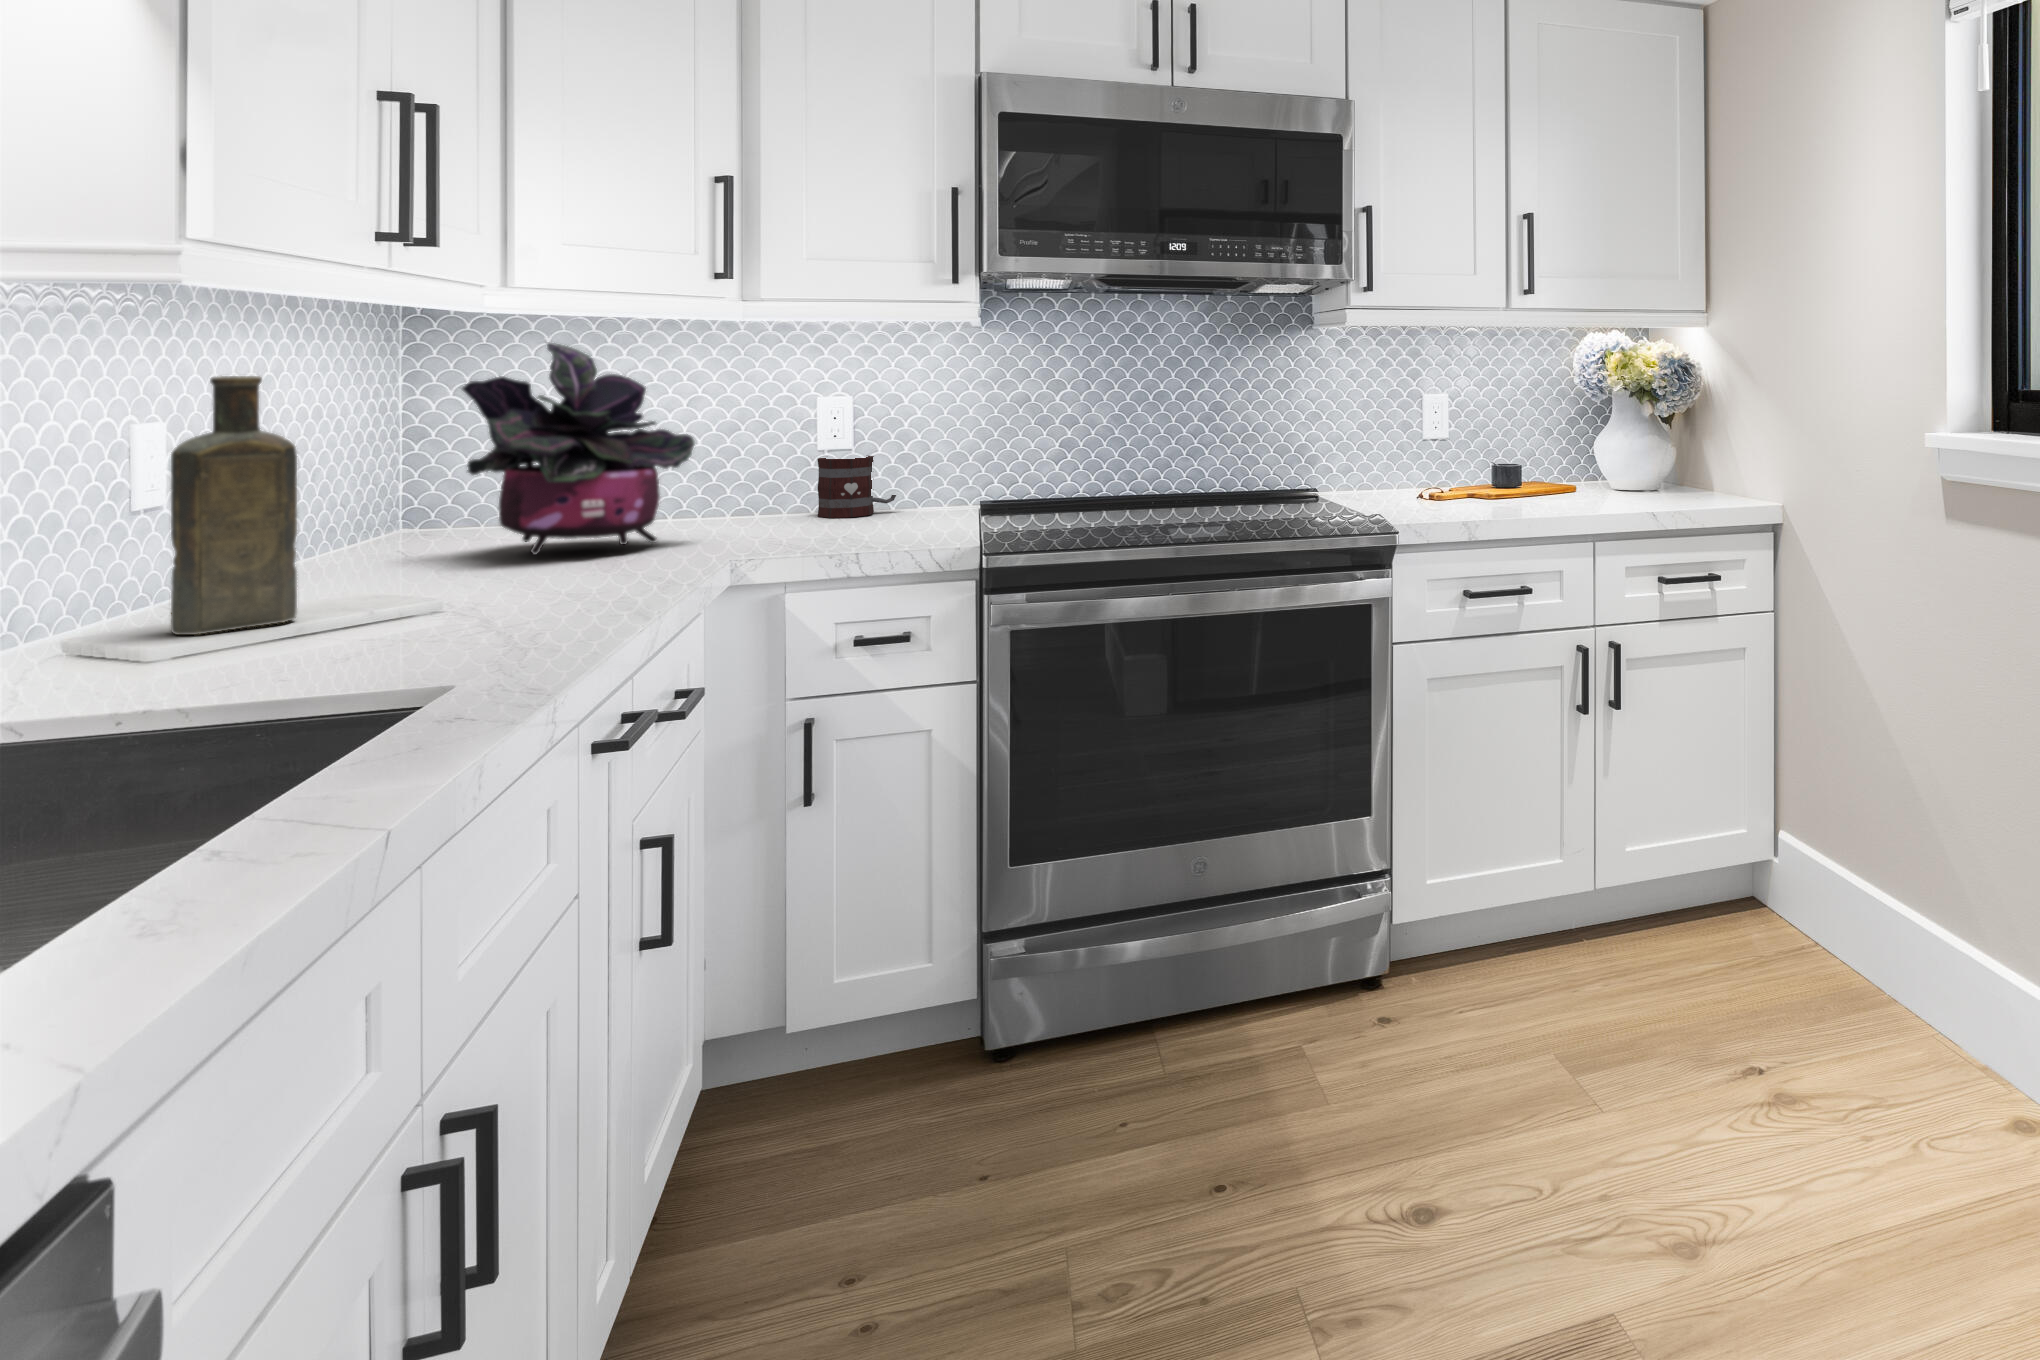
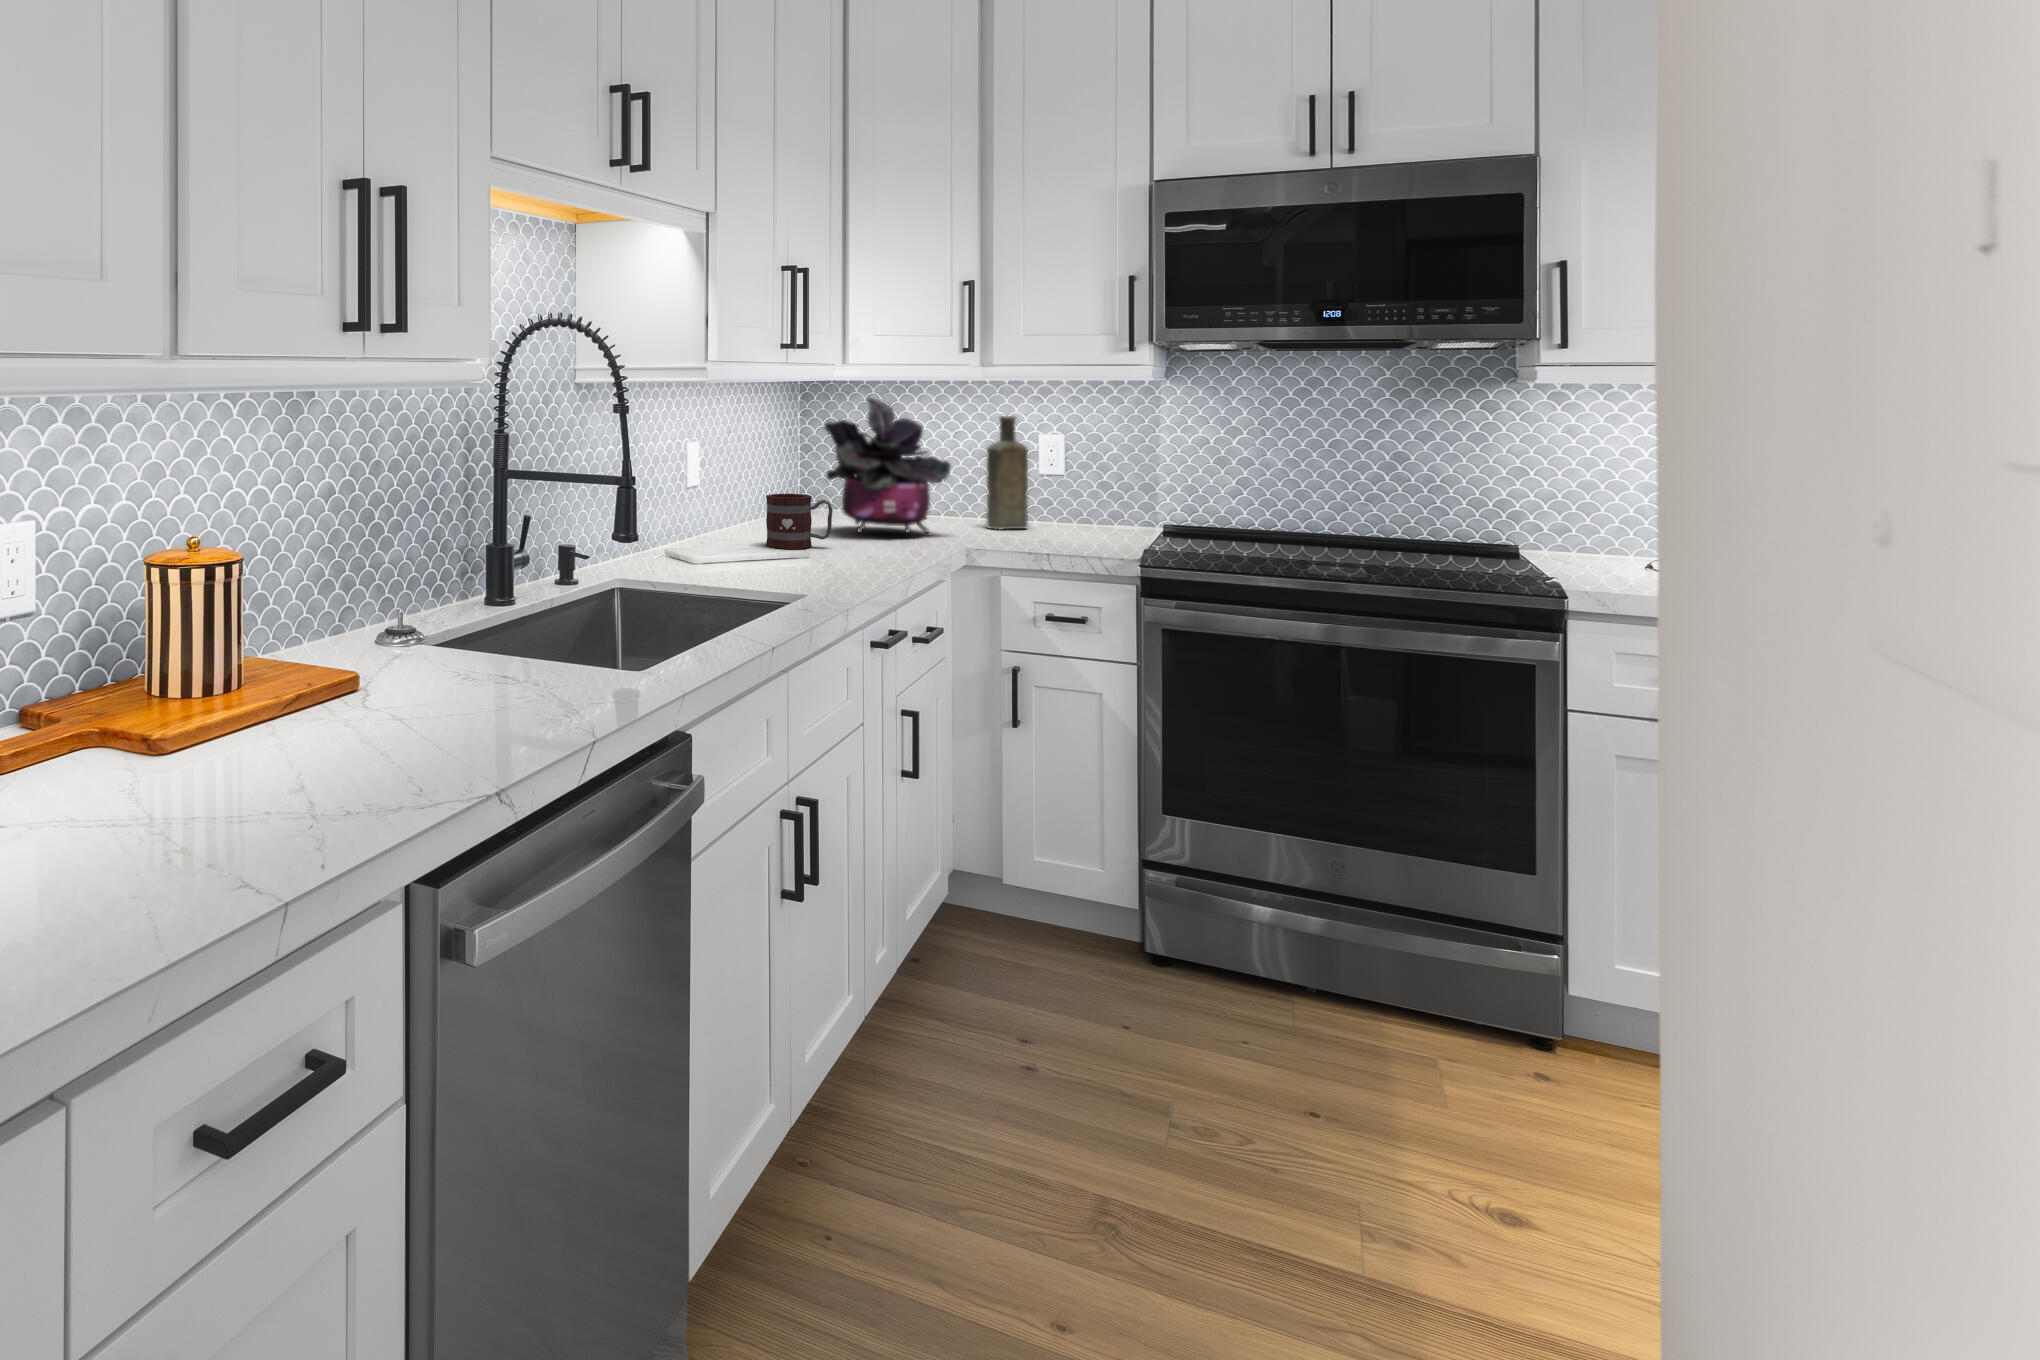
bottle: present [171,376,297,635] -> present [986,416,1028,530]
mug: present [817,456,896,518] -> present [766,494,833,549]

